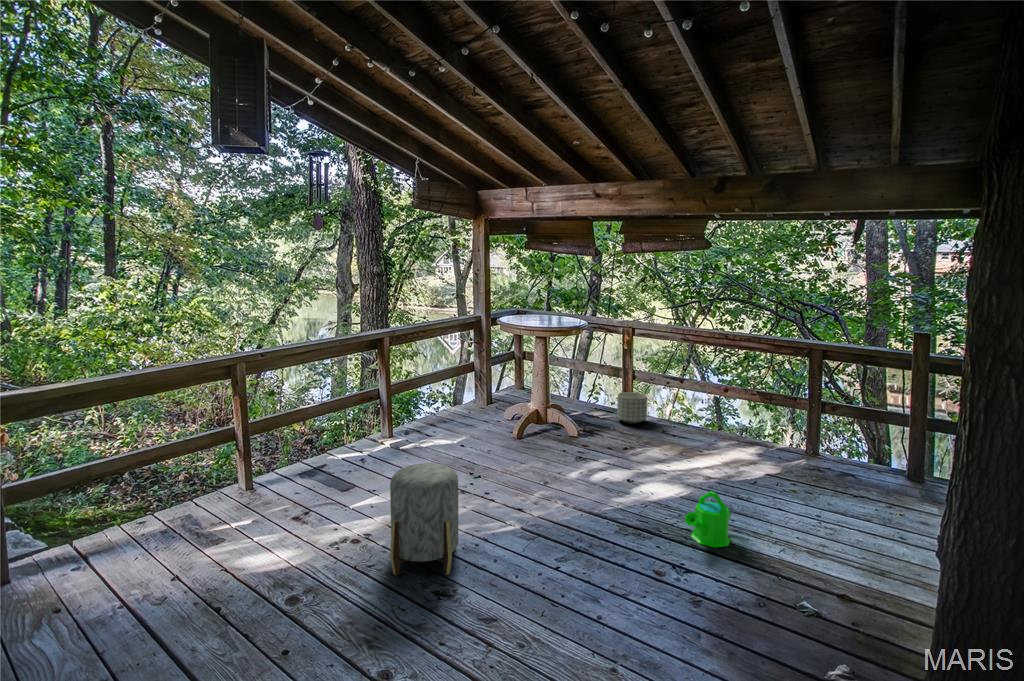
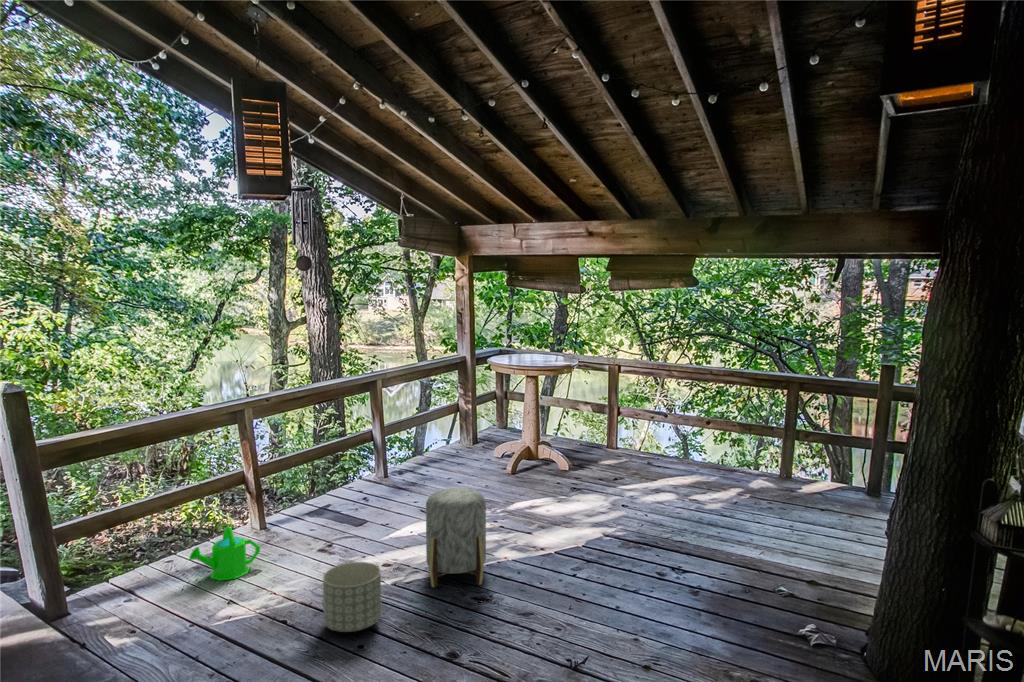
planter: present [617,392,647,424] -> present [323,562,382,632]
watering can: present [685,491,731,547] -> present [190,526,260,581]

